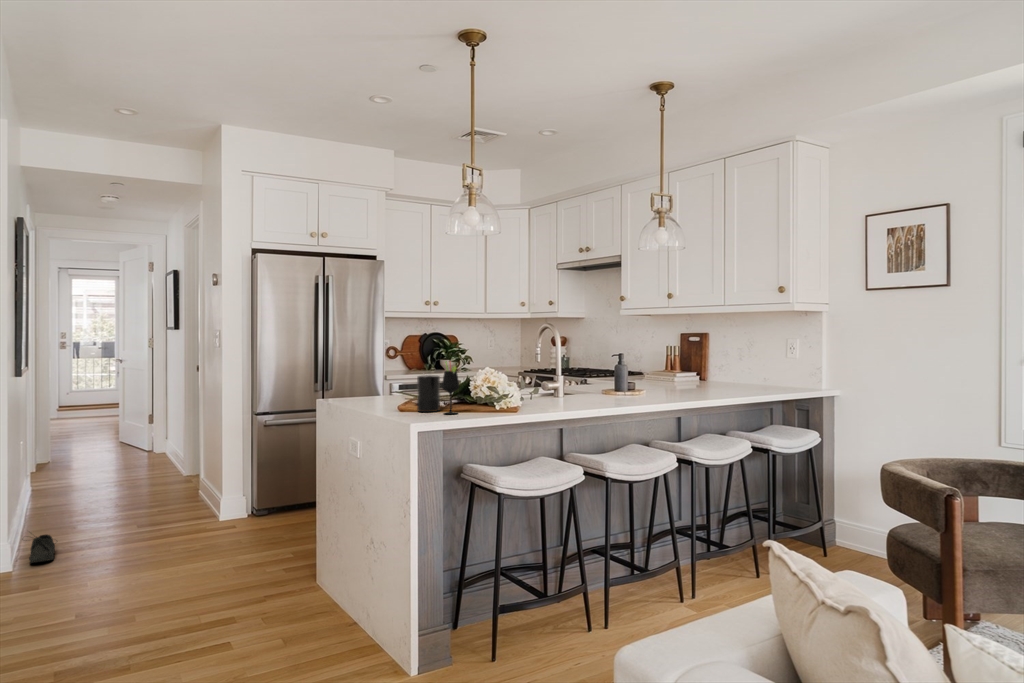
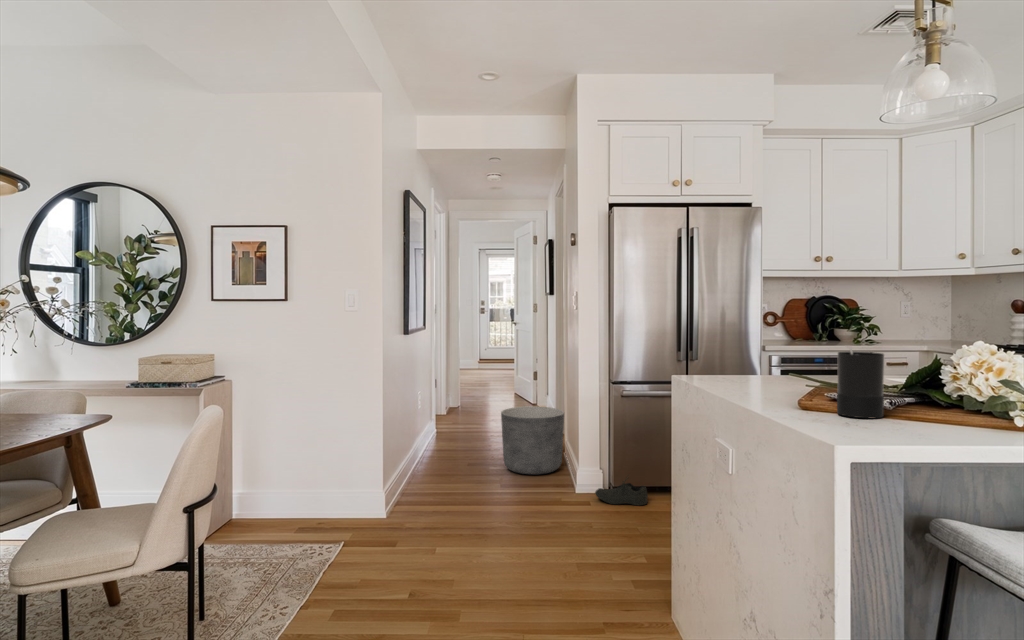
wine glass: present [442,363,459,414] -> none [895,326,936,430]
planter: none [131,446,203,514] -> present [501,406,564,474]
shoe: present [29,535,55,563] -> present [595,480,648,505]

